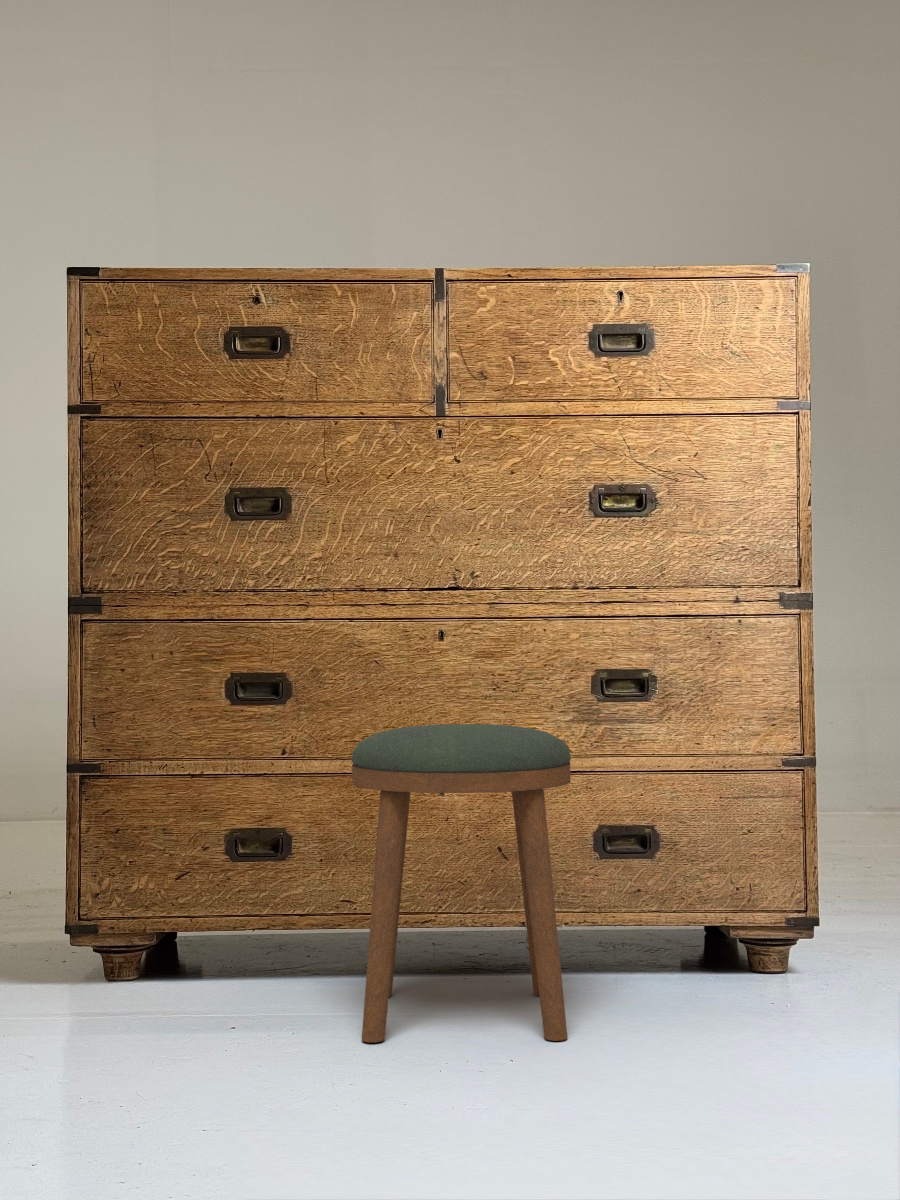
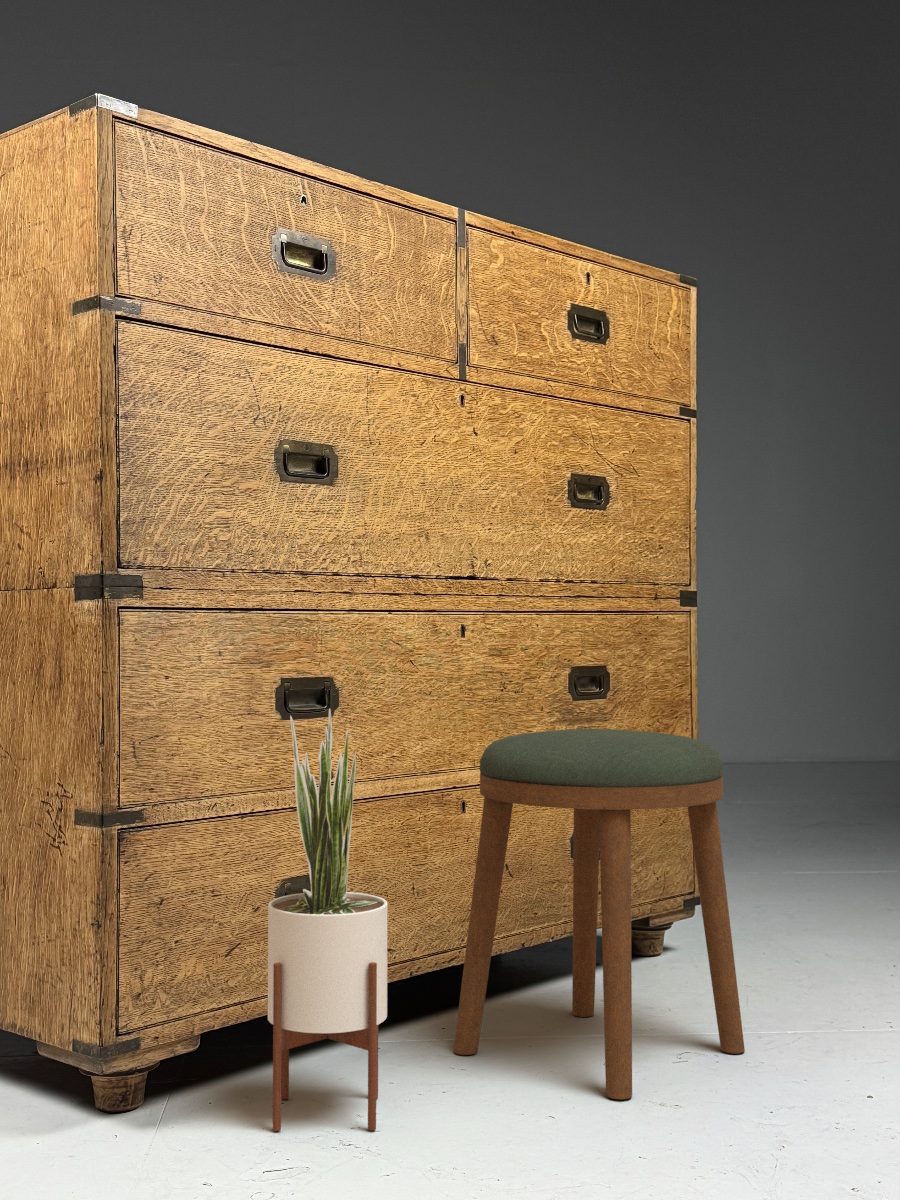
potted plant: none [117,695,250,1018] -> present [268,709,388,1131]

